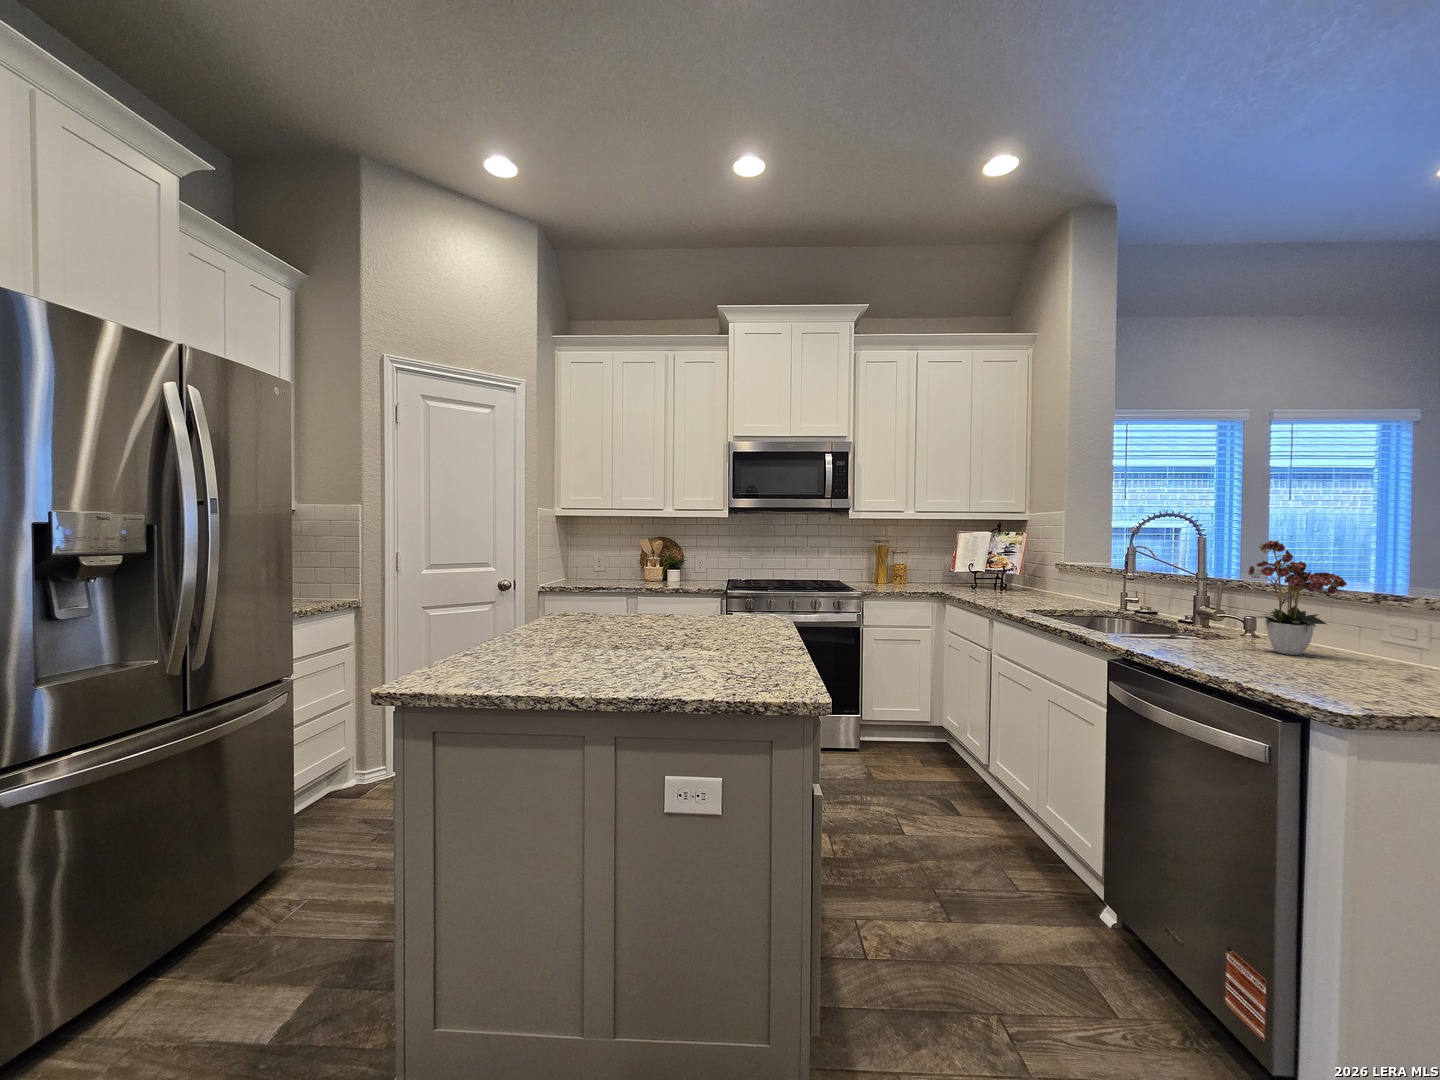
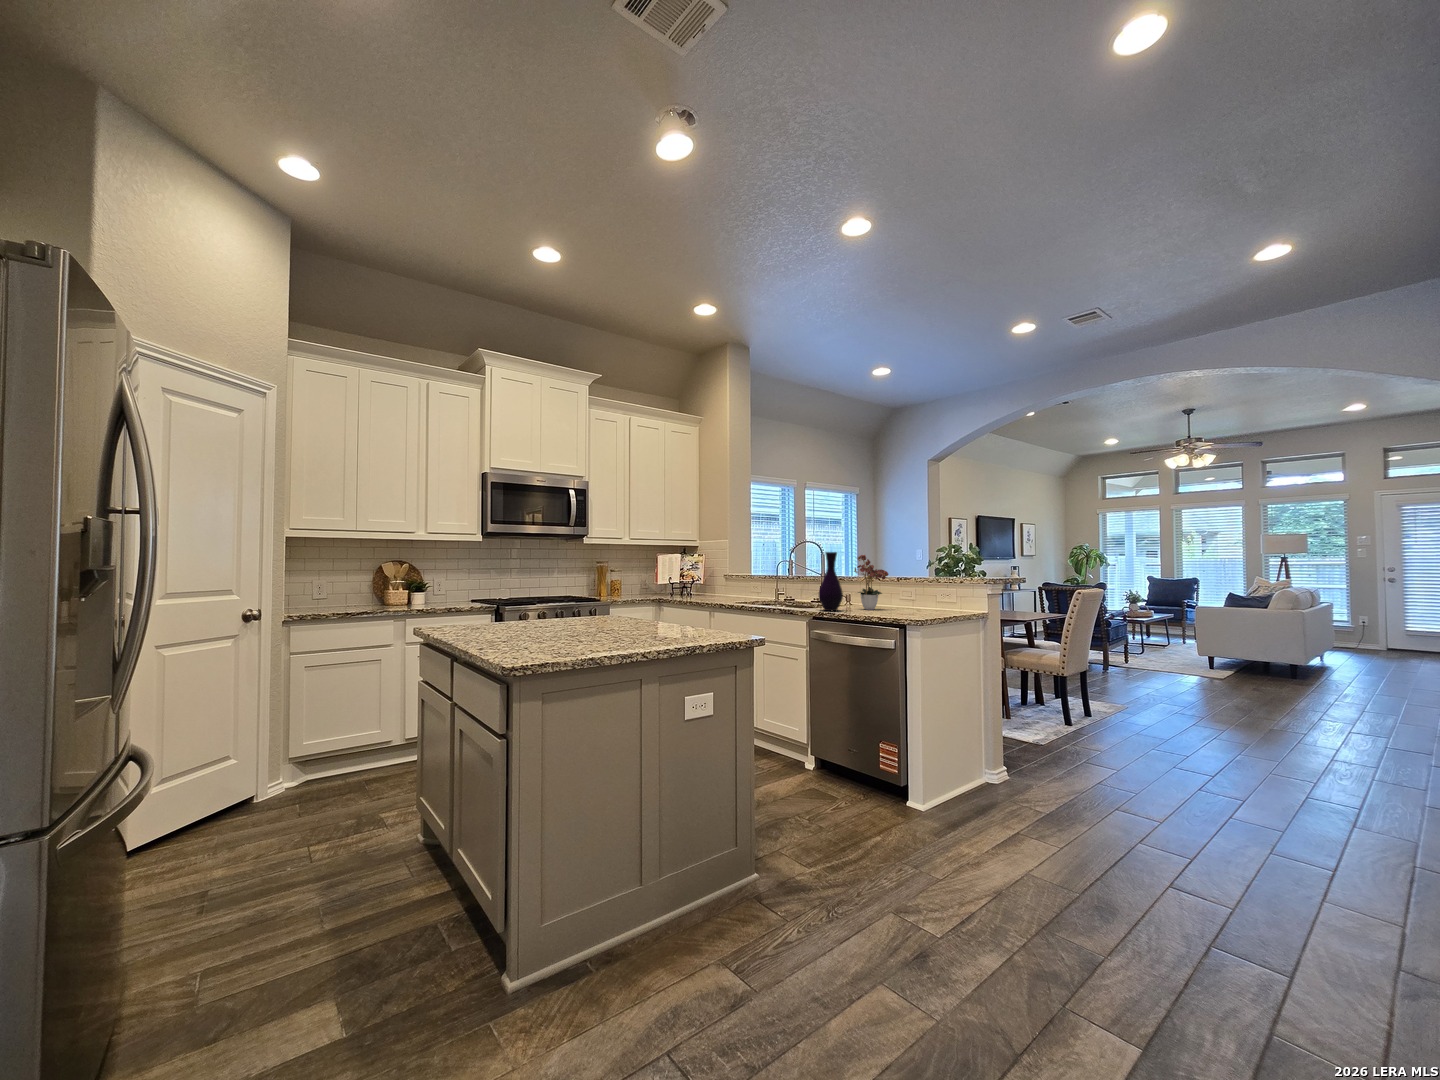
vase: none [1152,534,1209,649] -> present [819,552,843,611]

